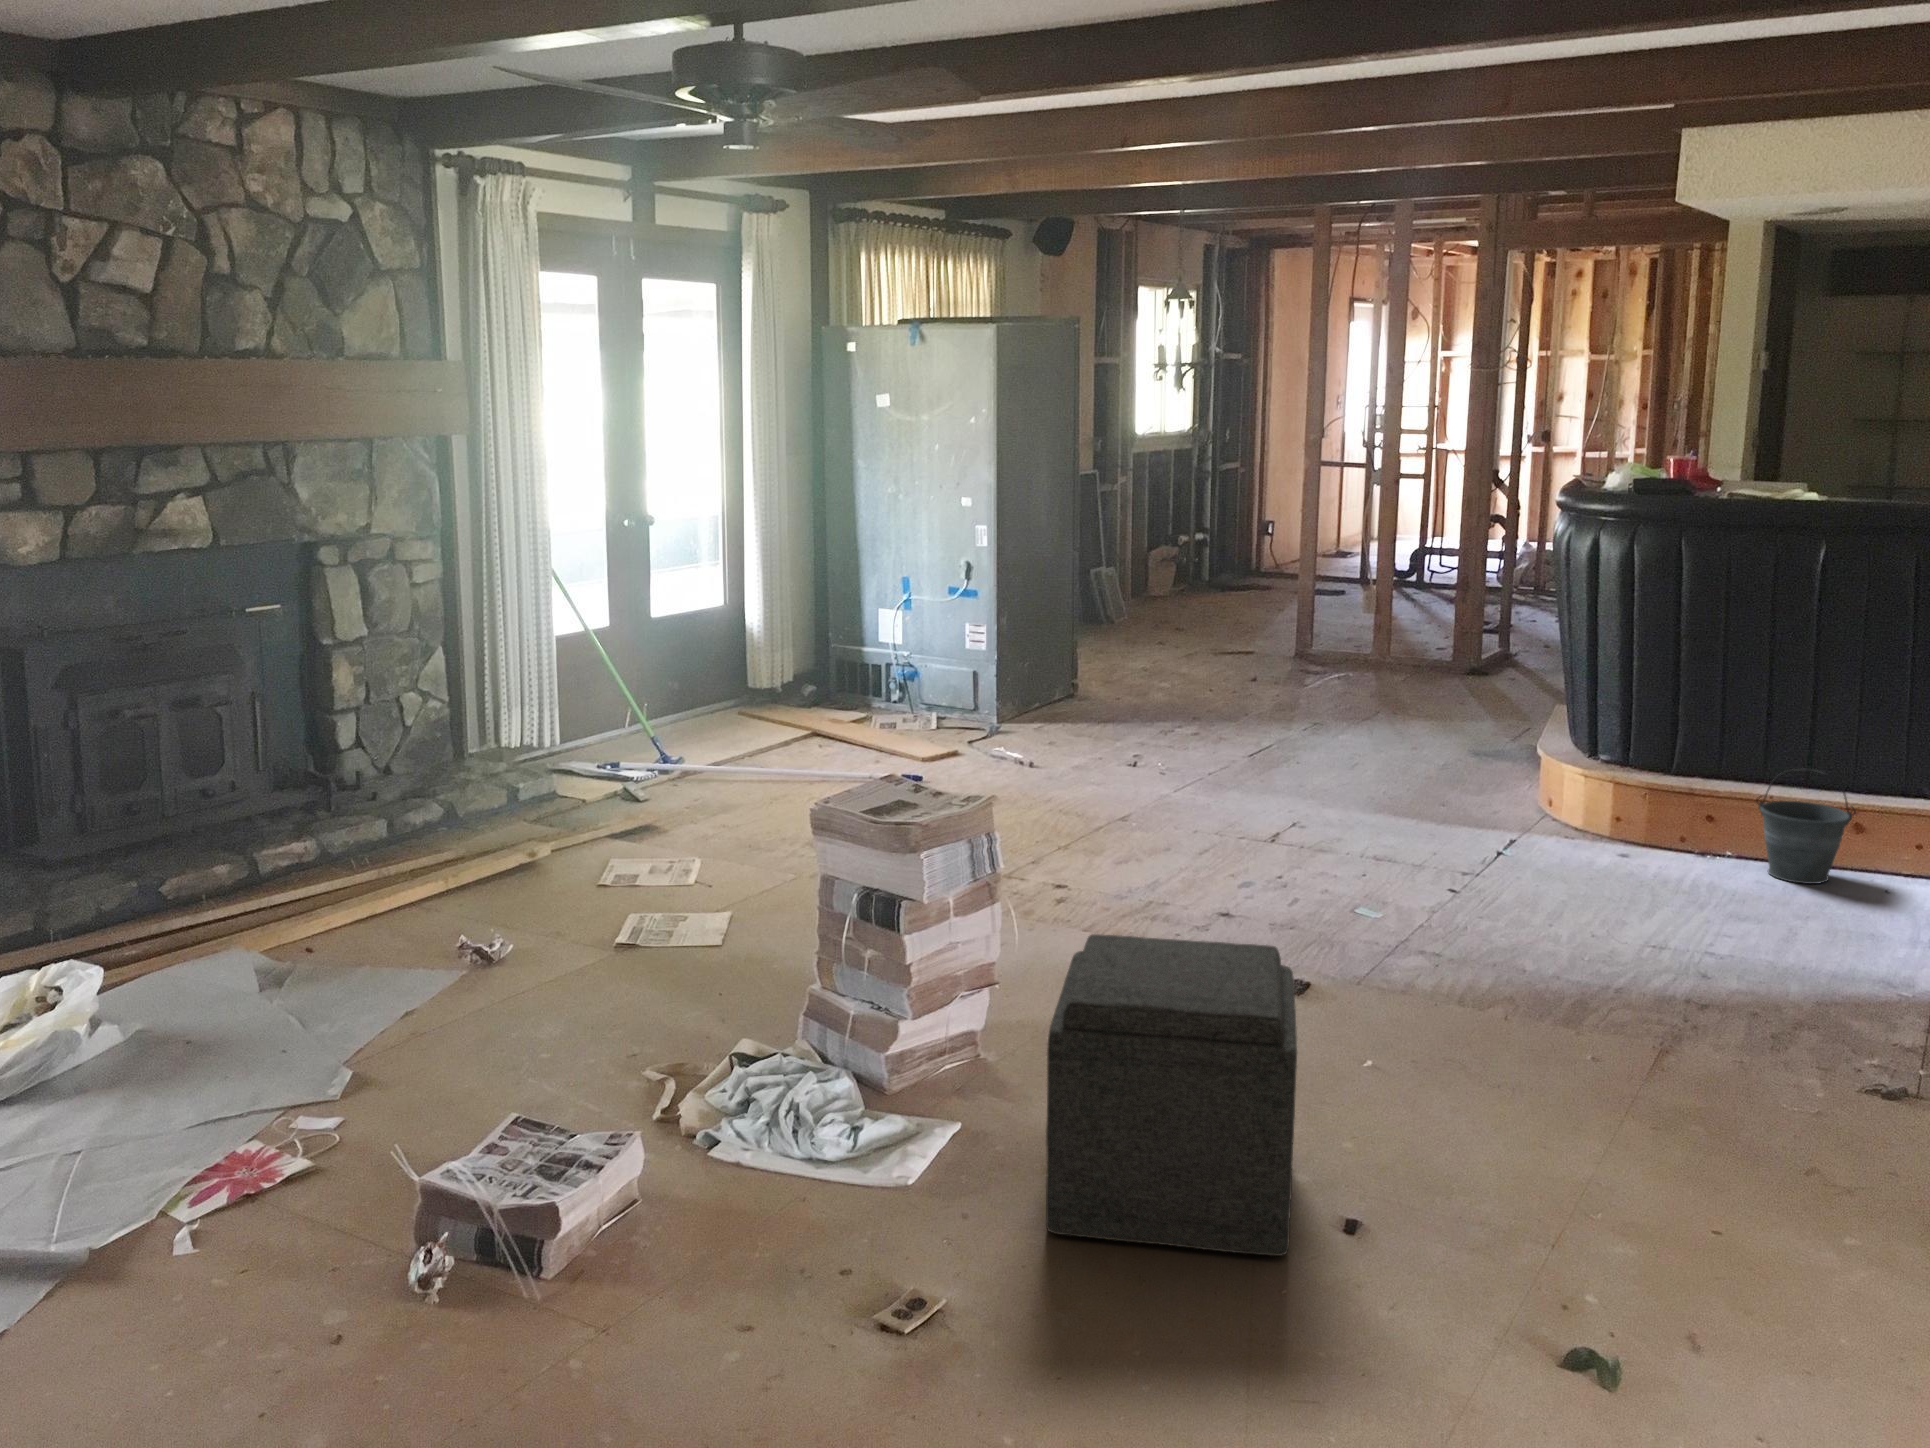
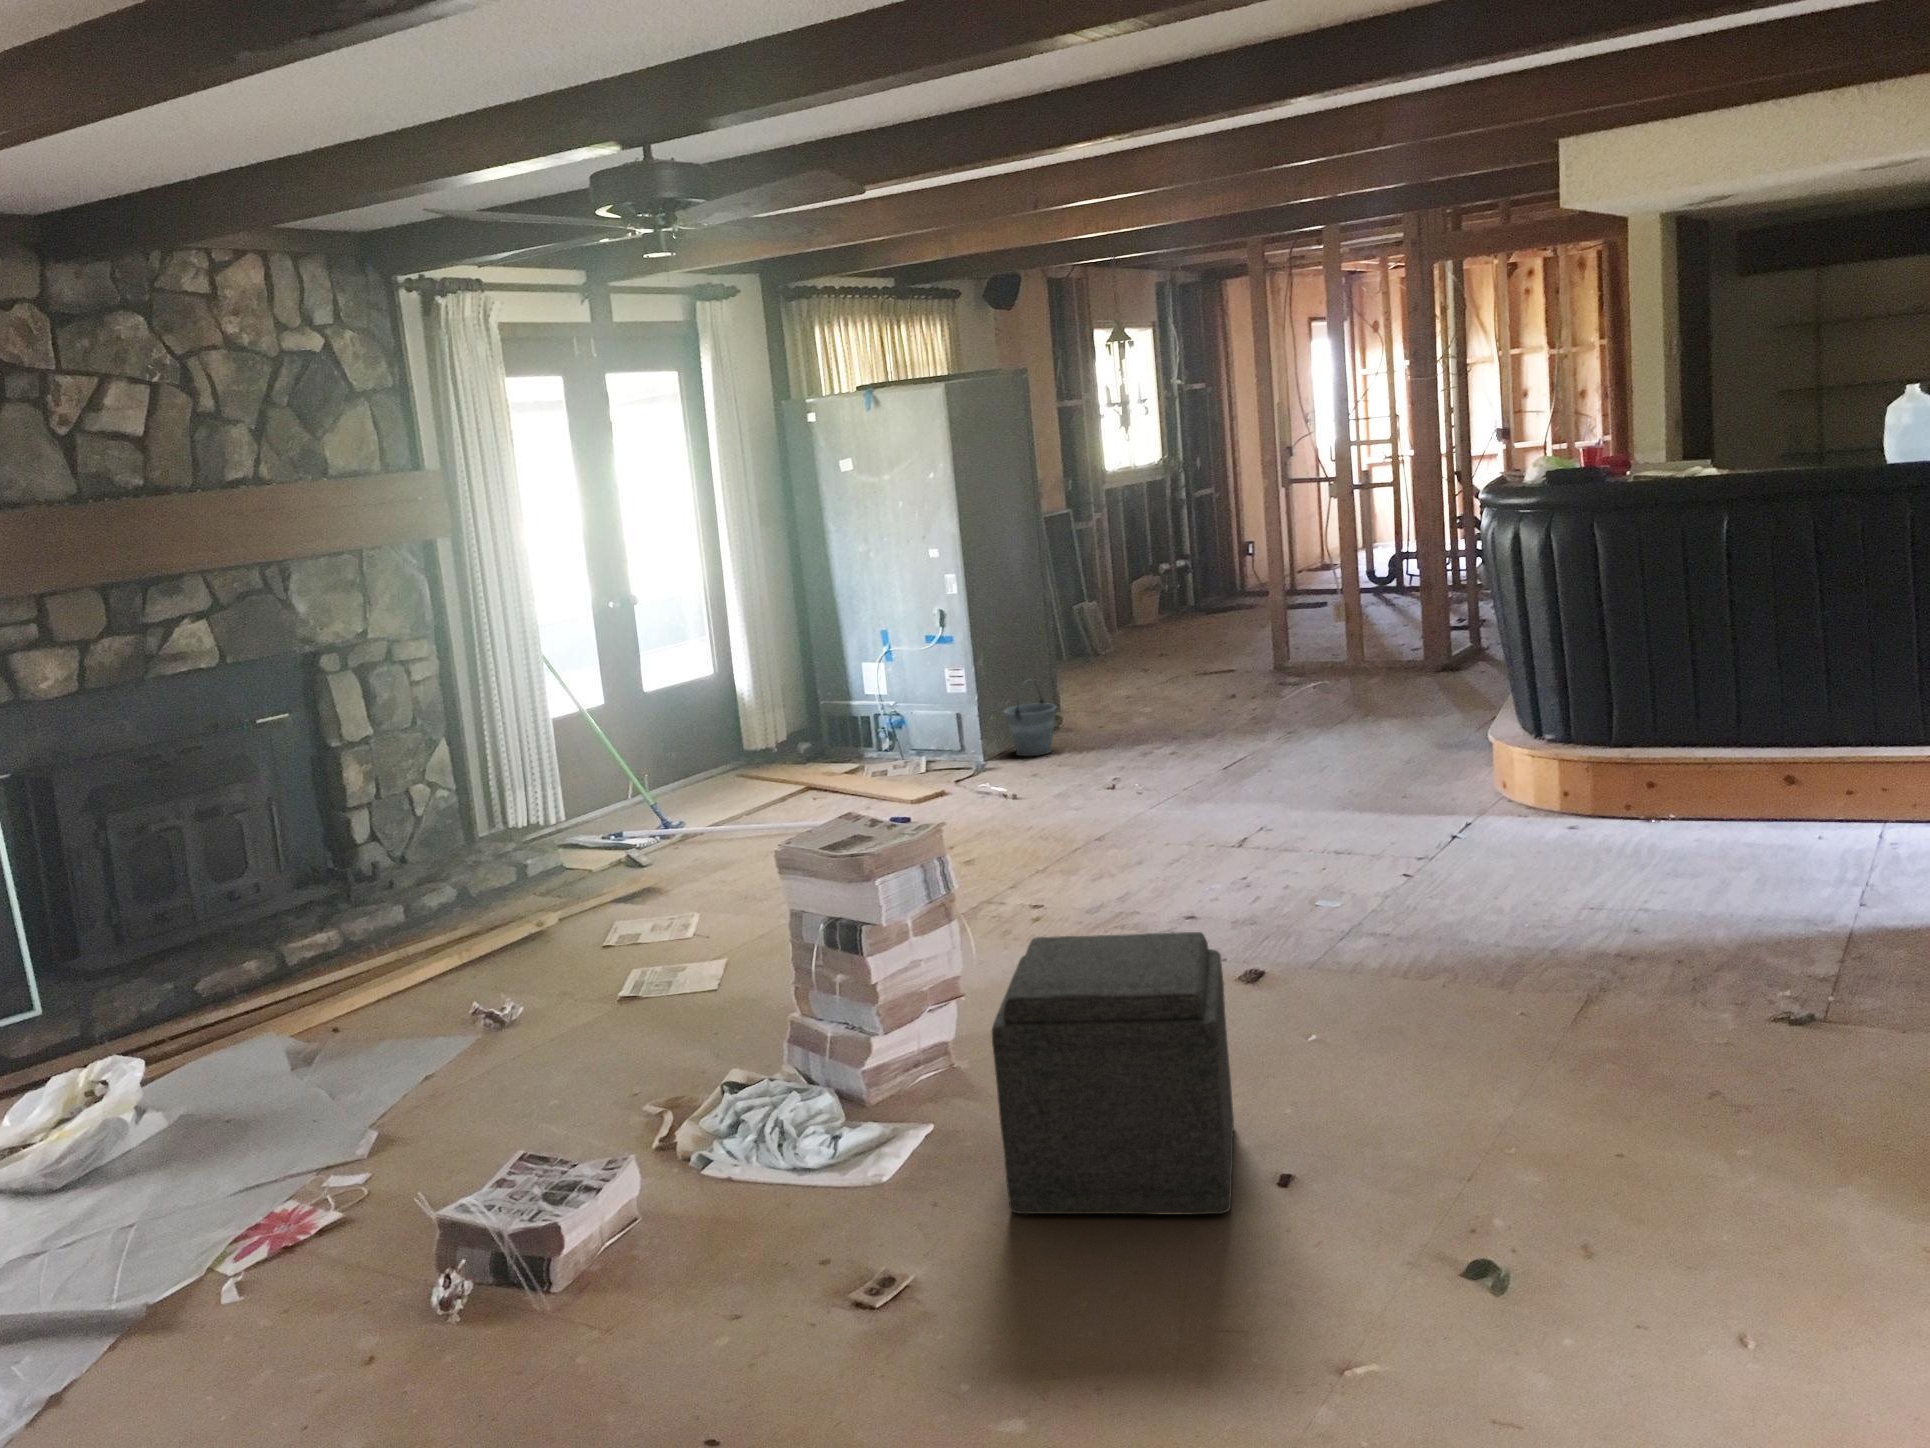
bucket: present [1756,769,1856,884] -> present [1004,694,1056,756]

